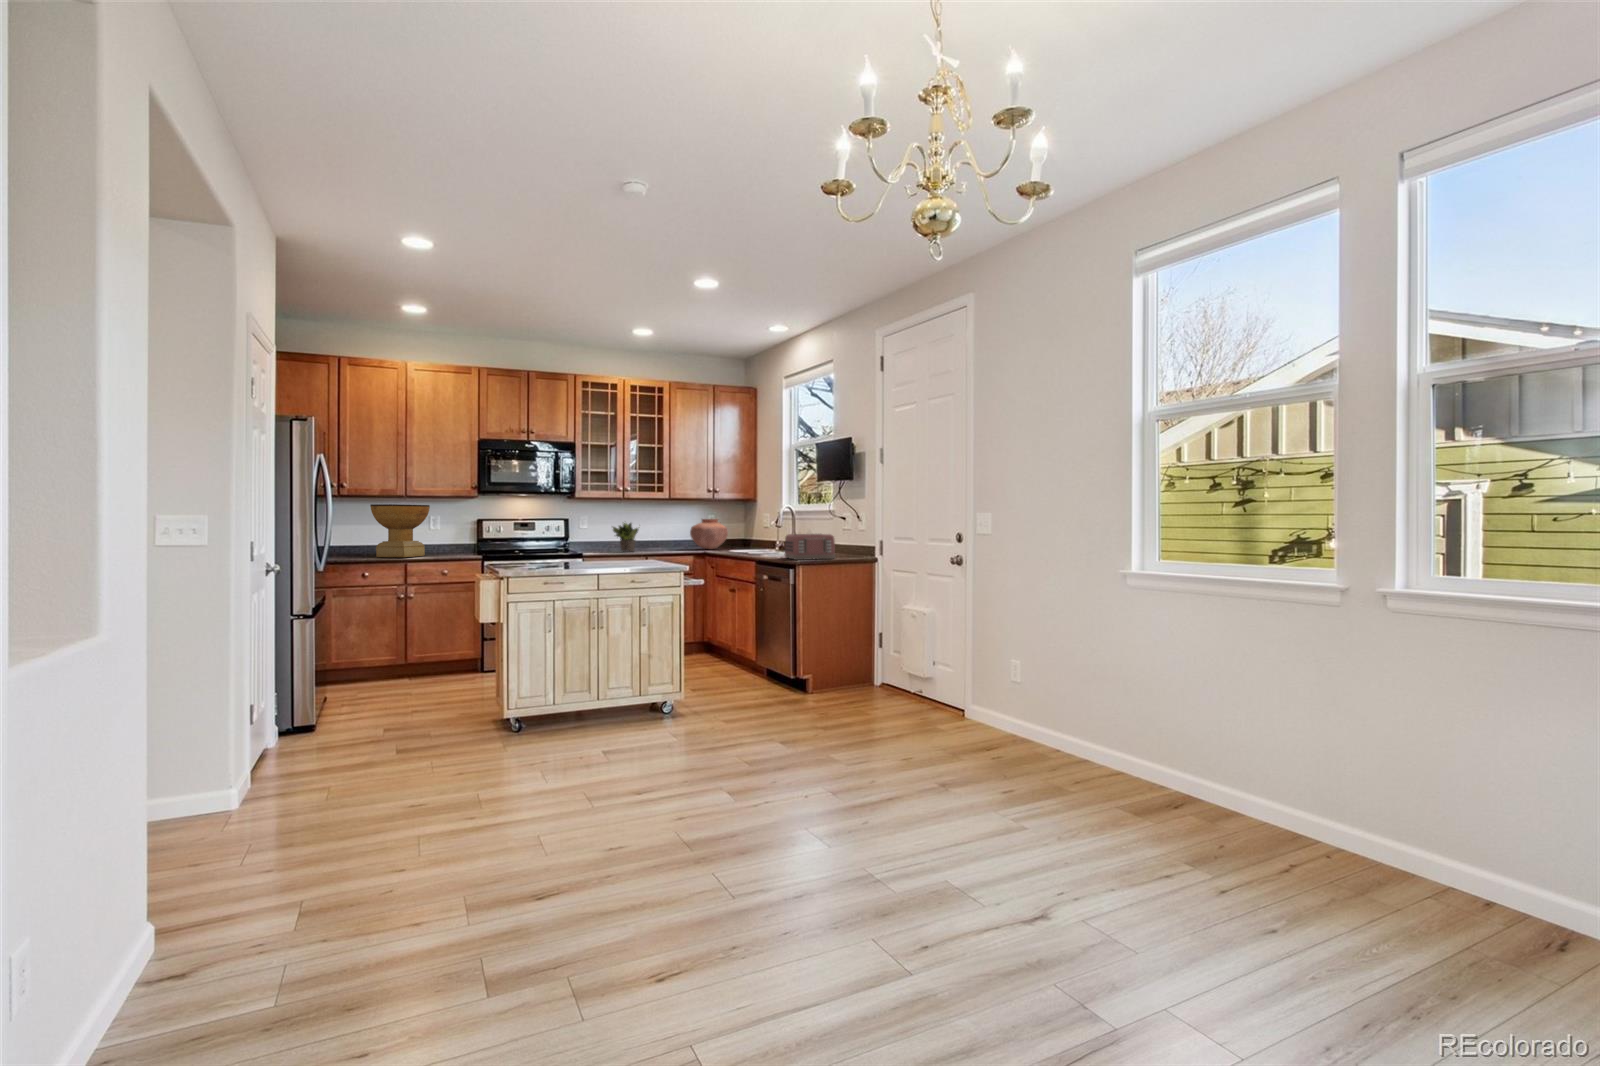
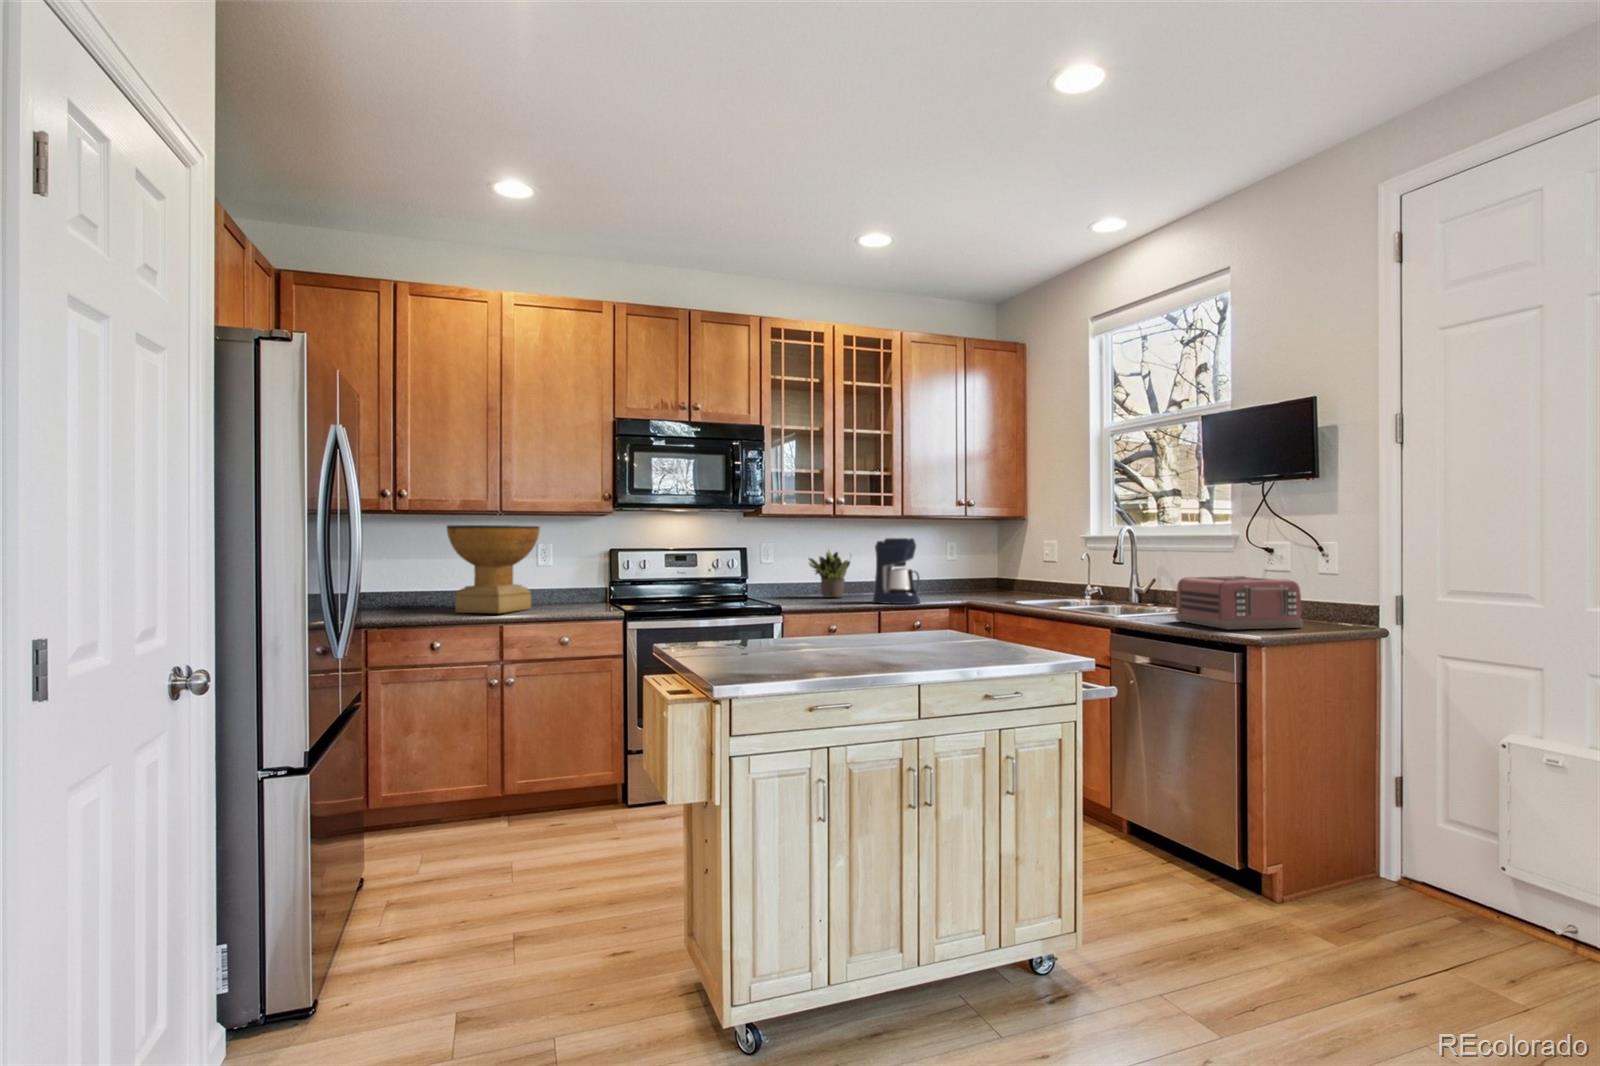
coffee maker: none [645,513,676,554] -> present [872,538,921,604]
vase: present [690,519,728,549] -> none [924,545,983,593]

